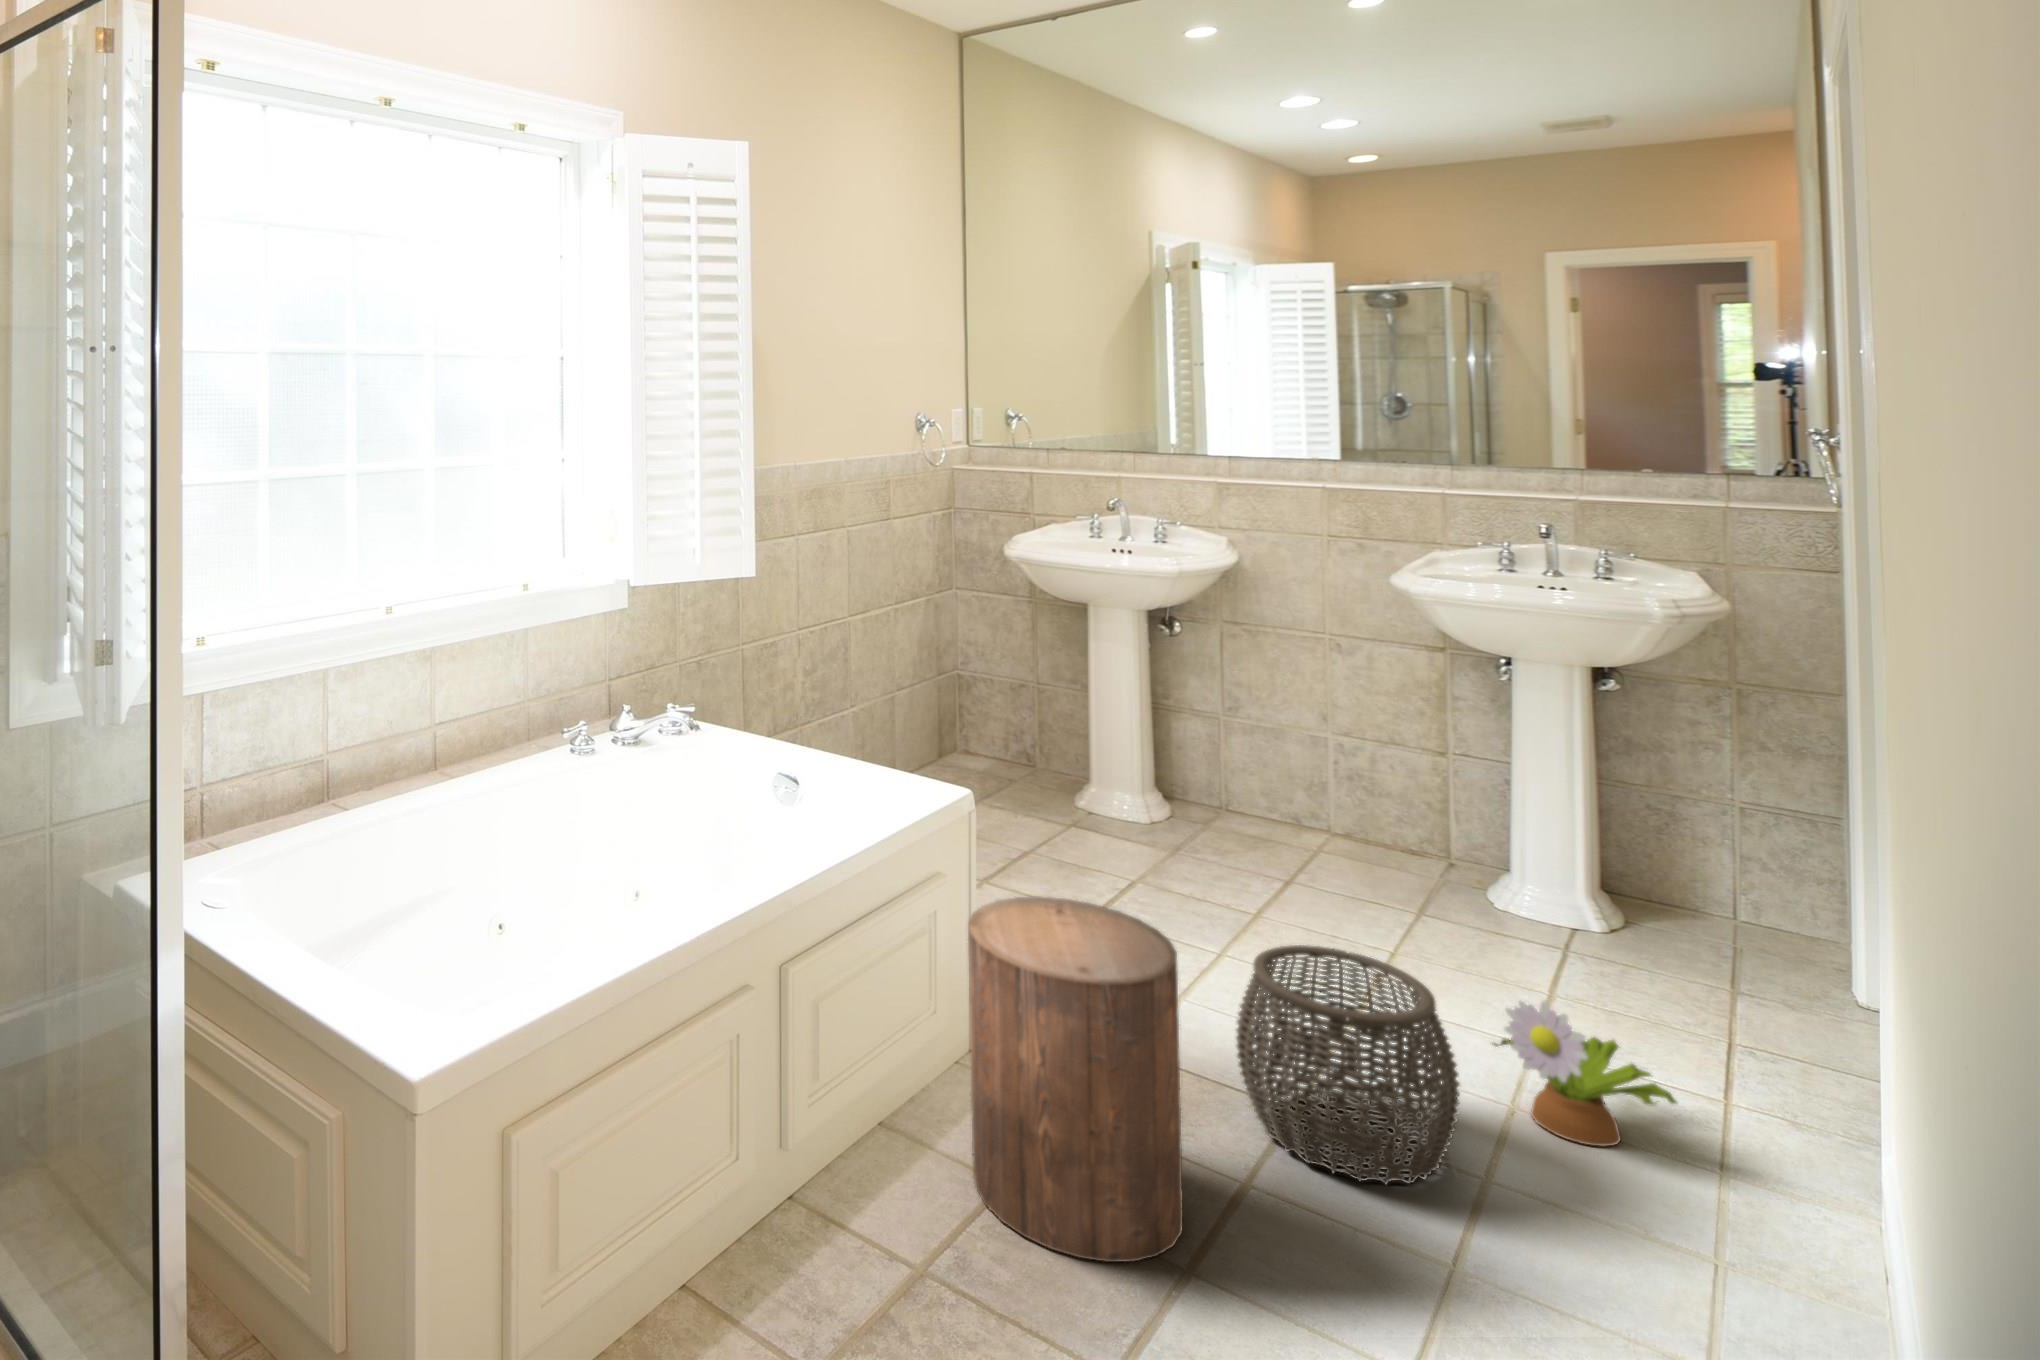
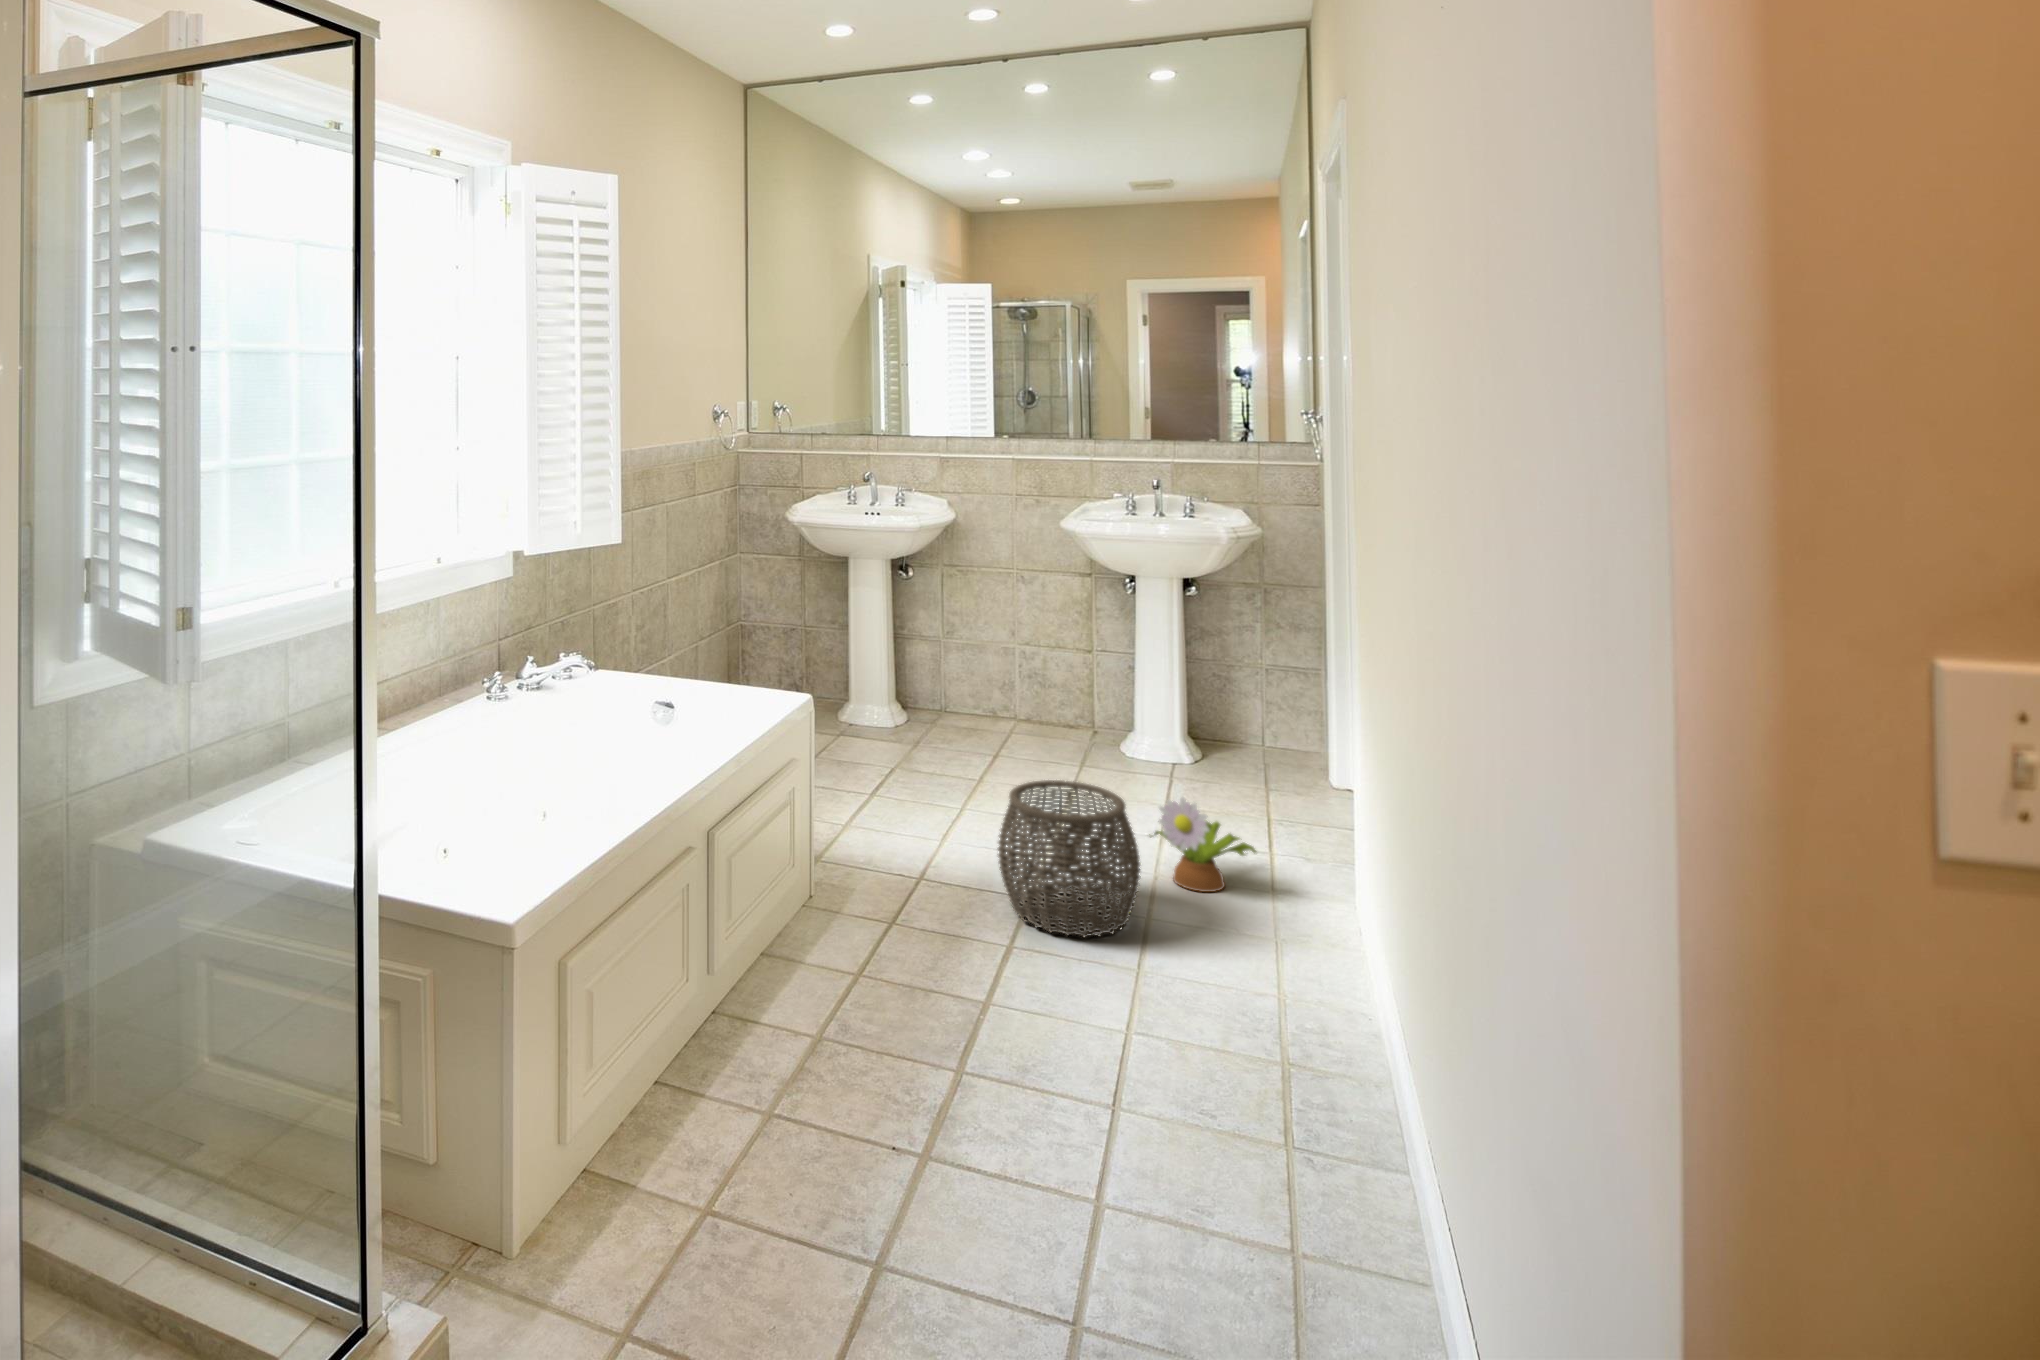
stool: present [968,897,1183,1262] -> none [831,761,983,1020]

